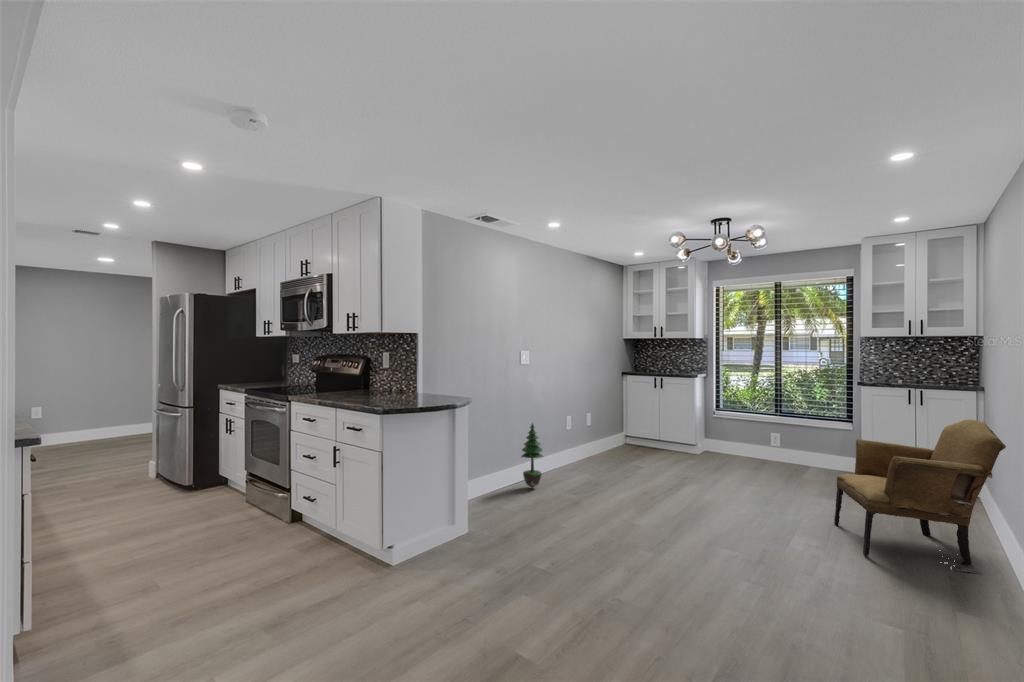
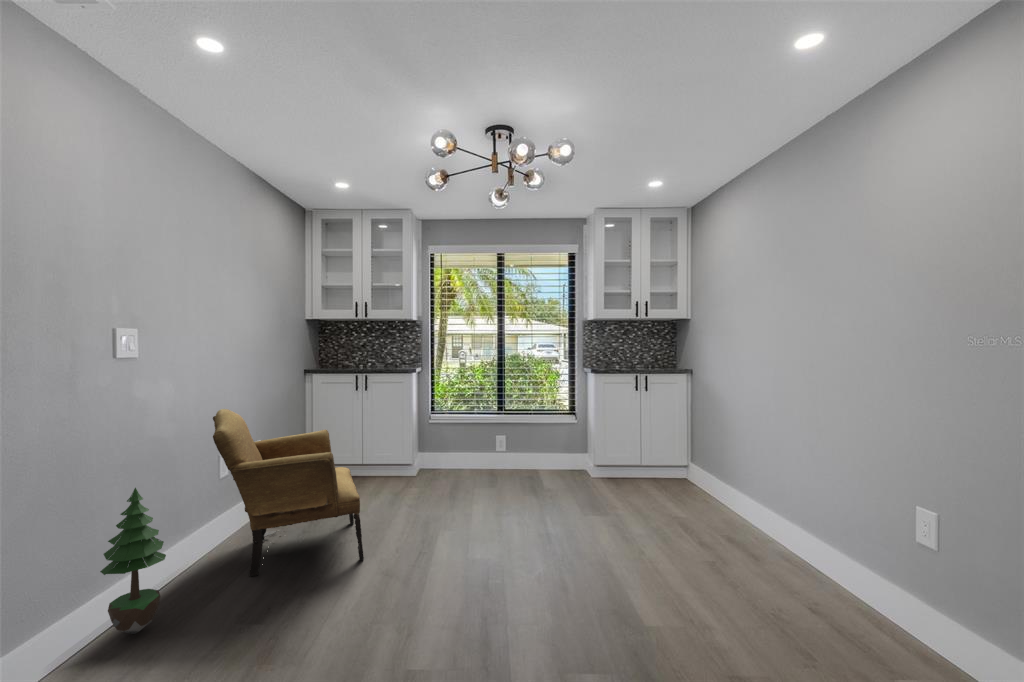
armchair: present [834,419,1006,574] -> present [213,409,364,576]

